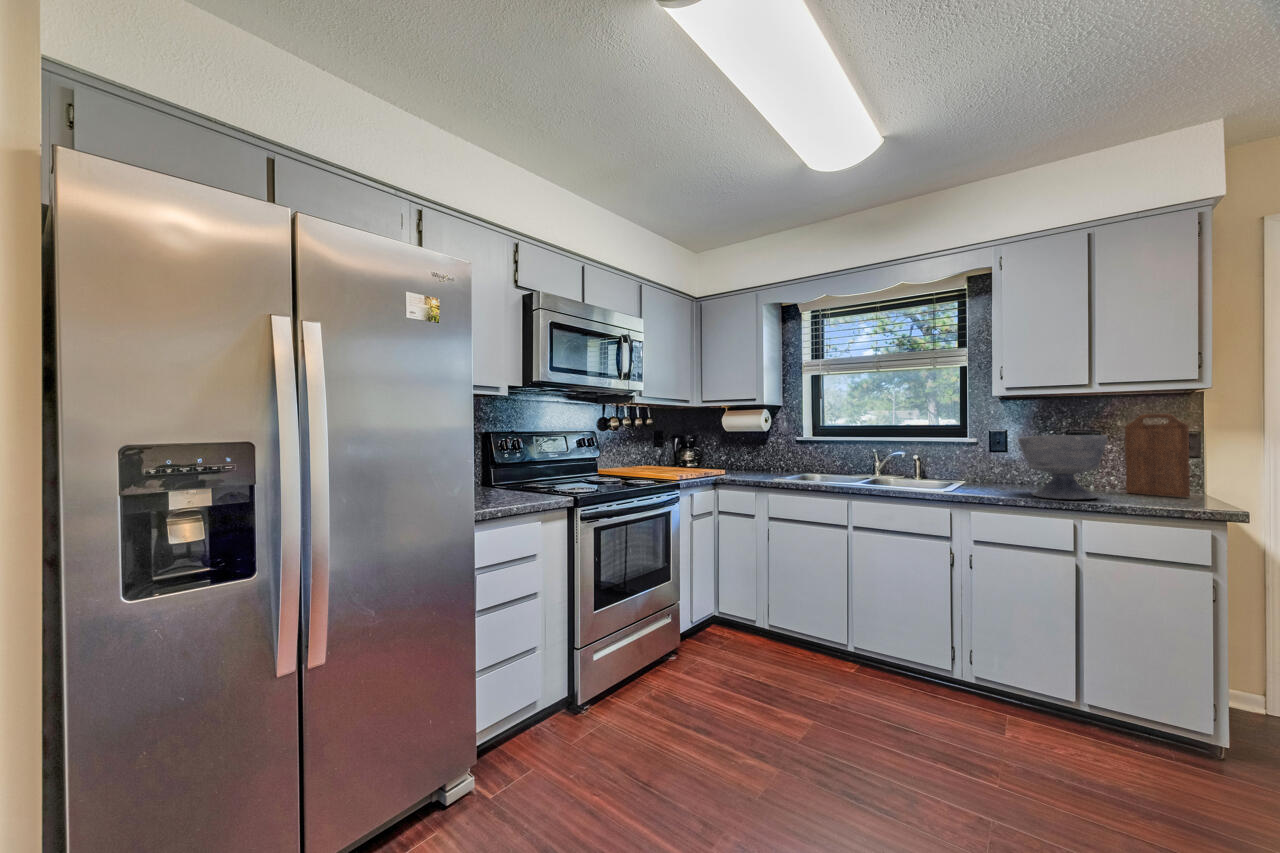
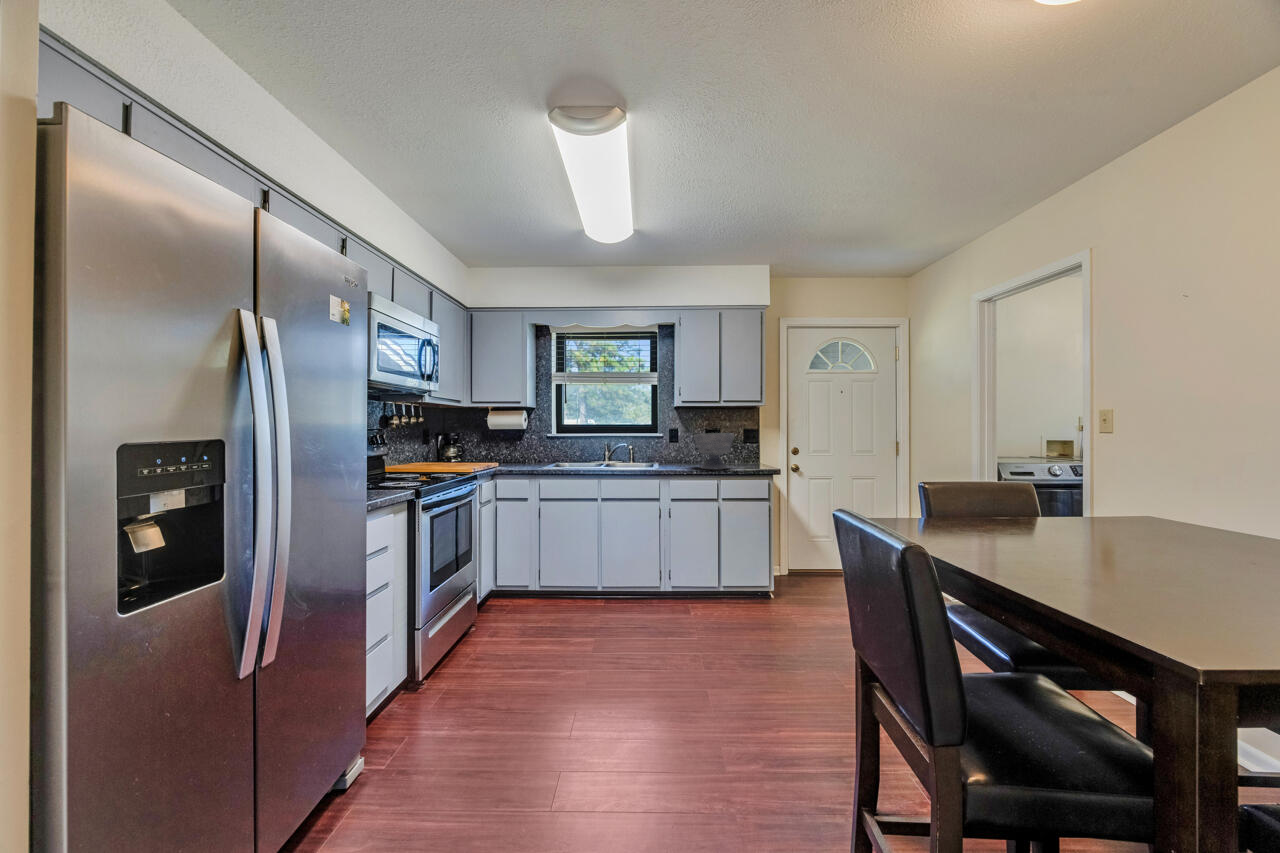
cutting board: present [1125,414,1190,497] -> none [735,422,761,465]

